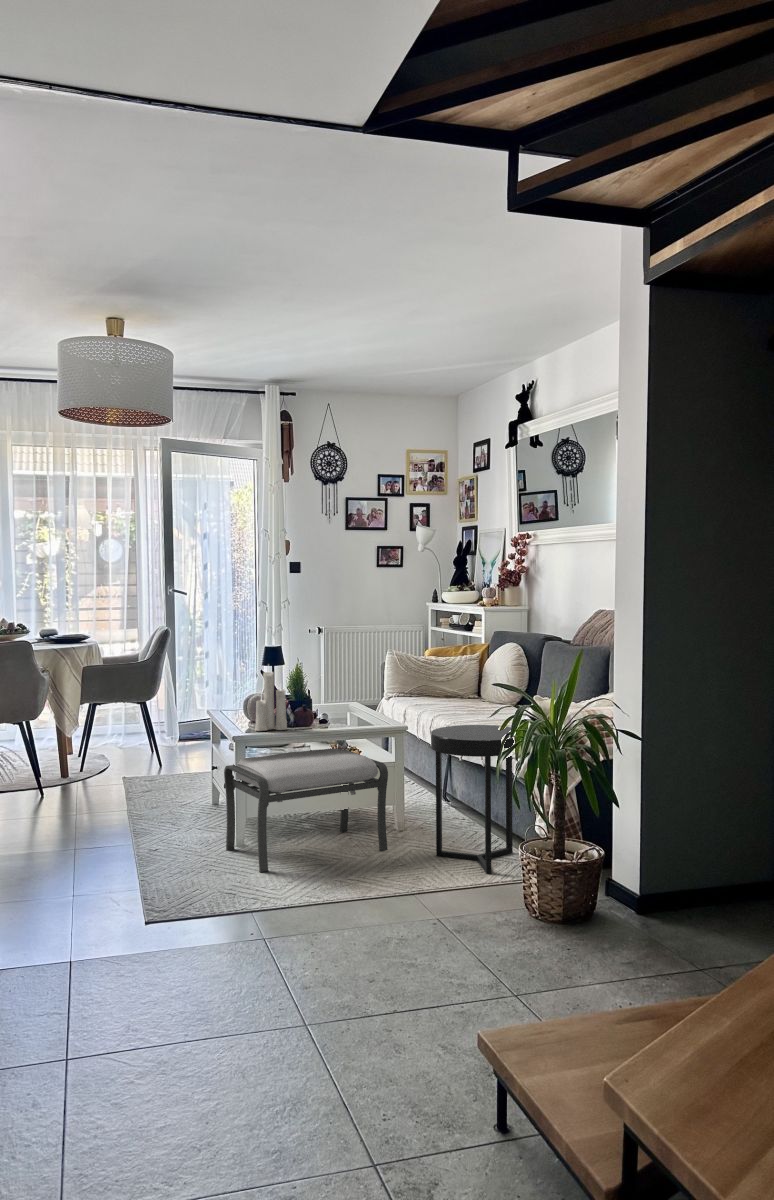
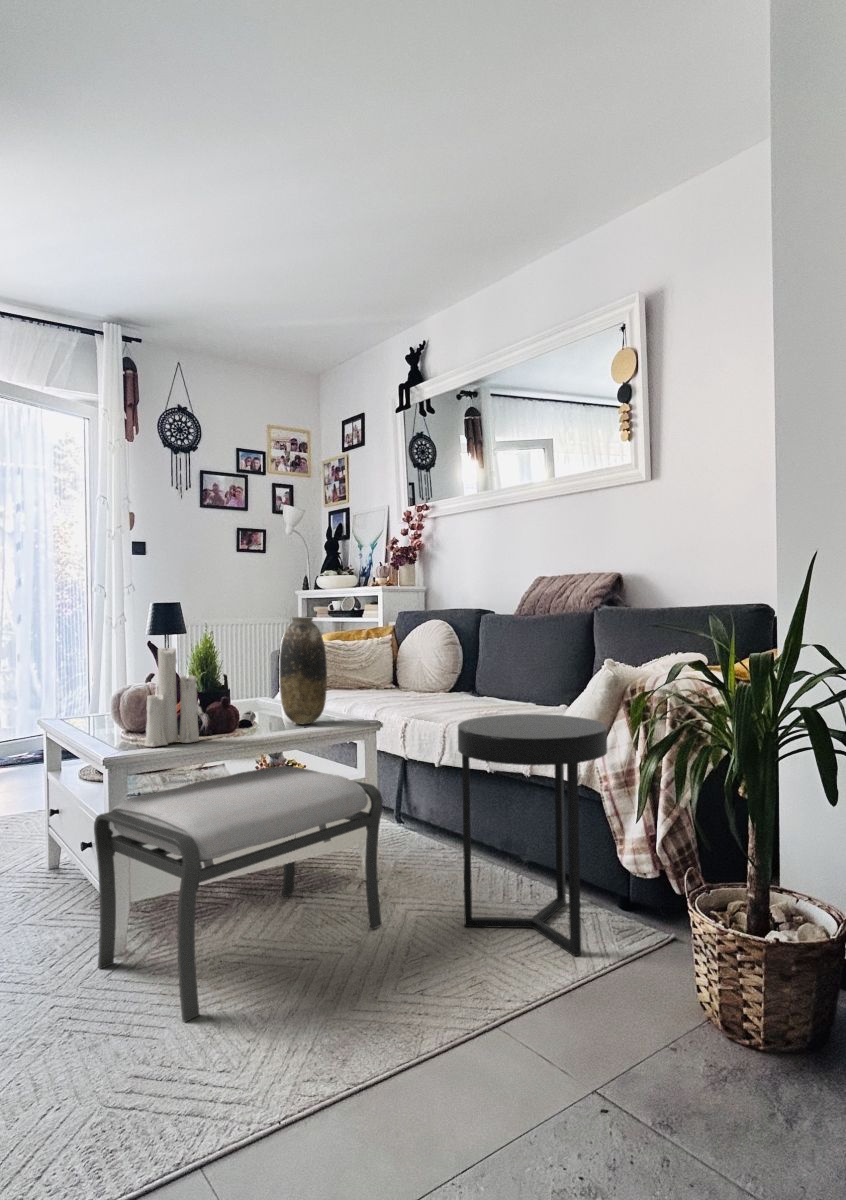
vase: none [345,651,376,723] -> present [279,617,327,724]

